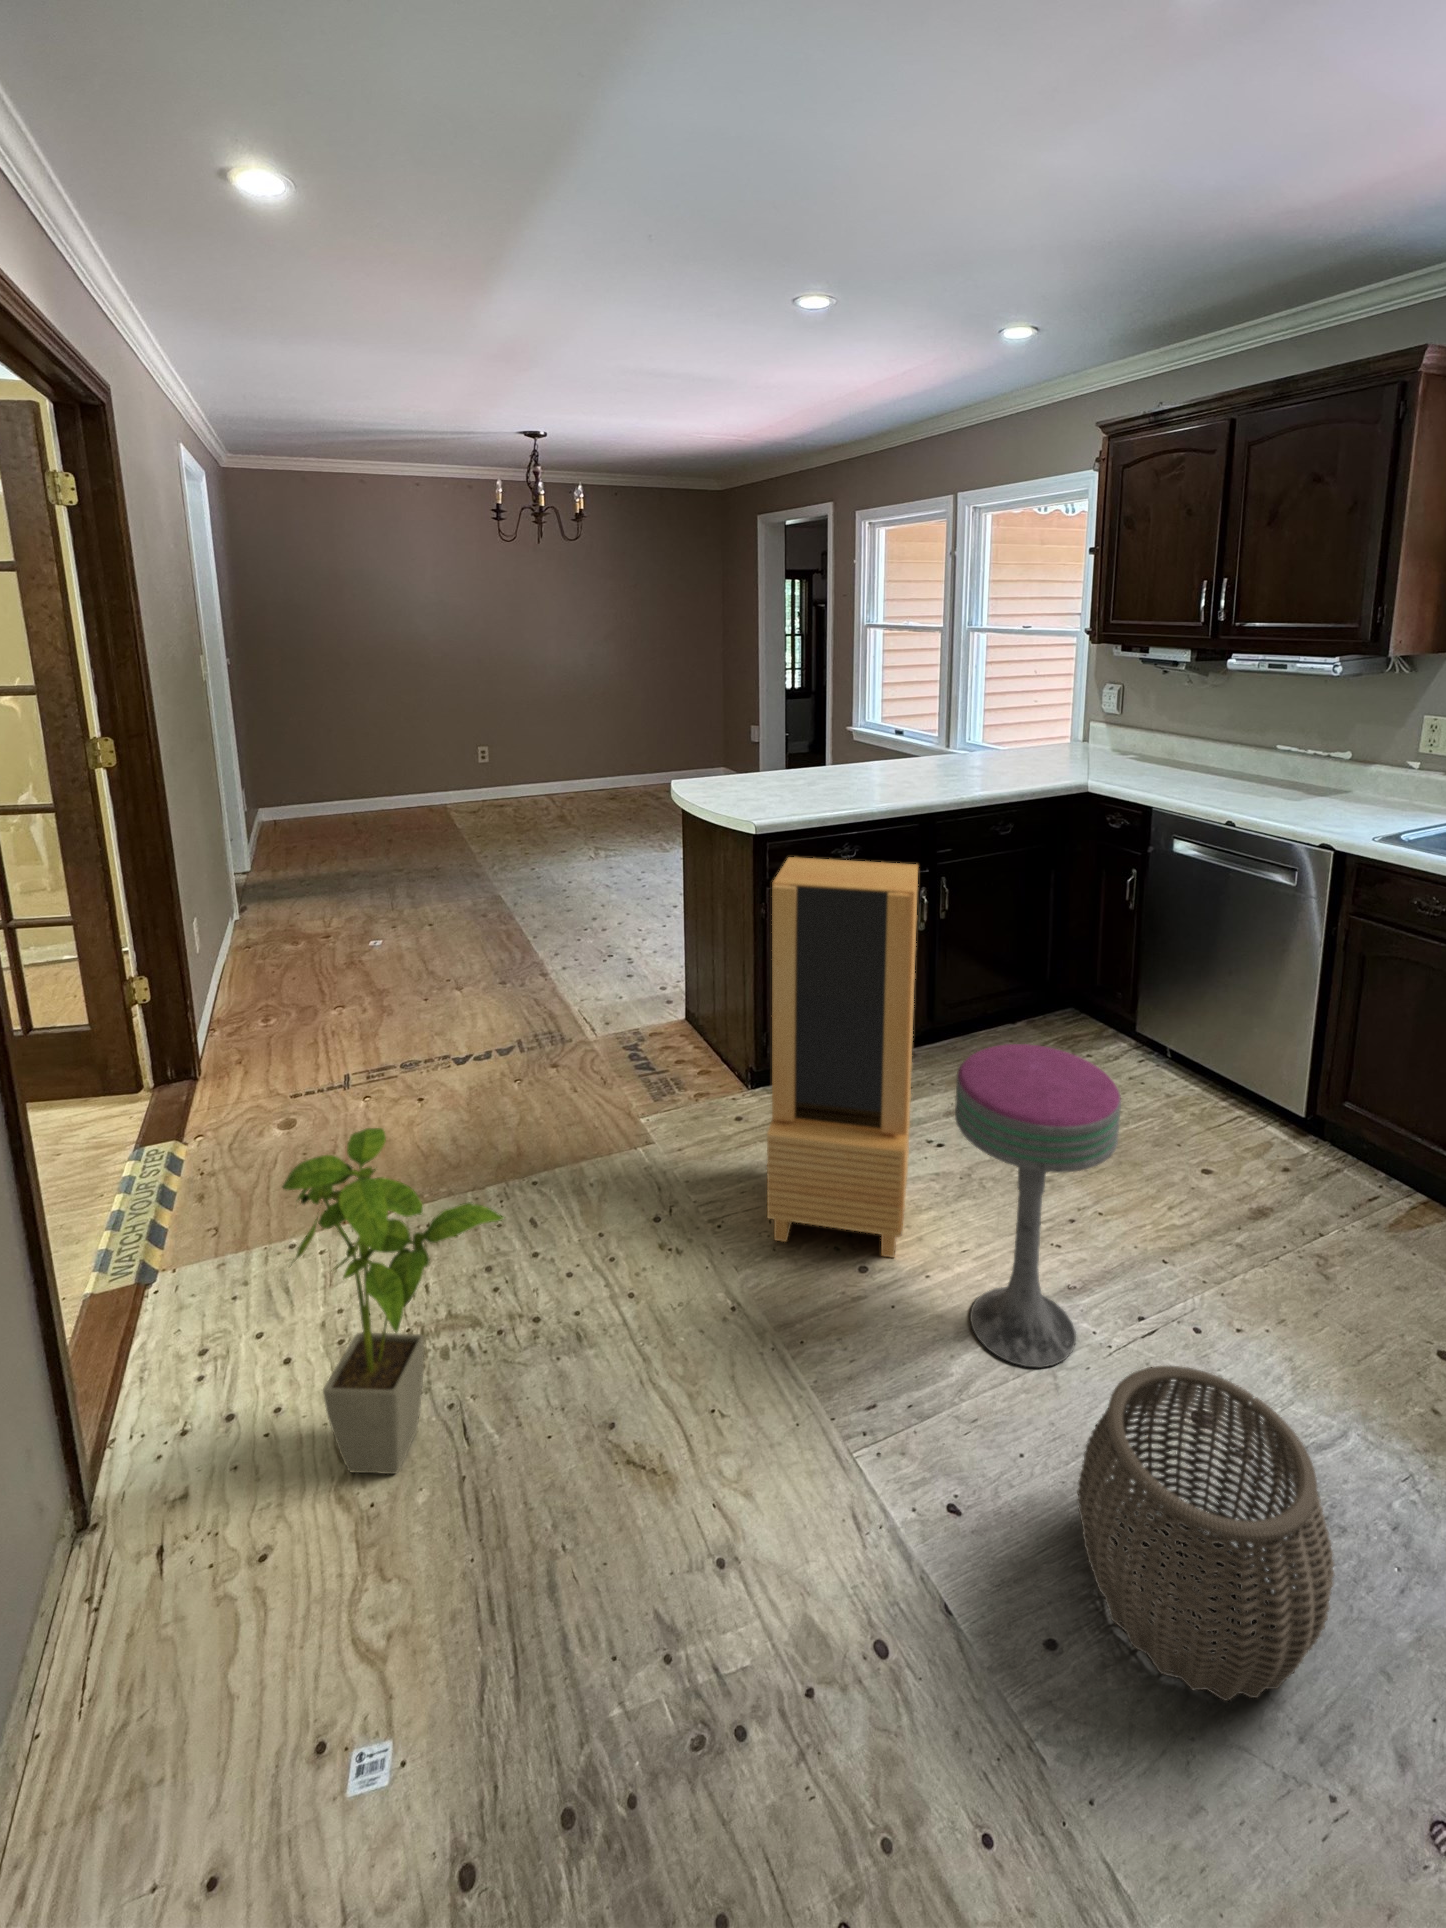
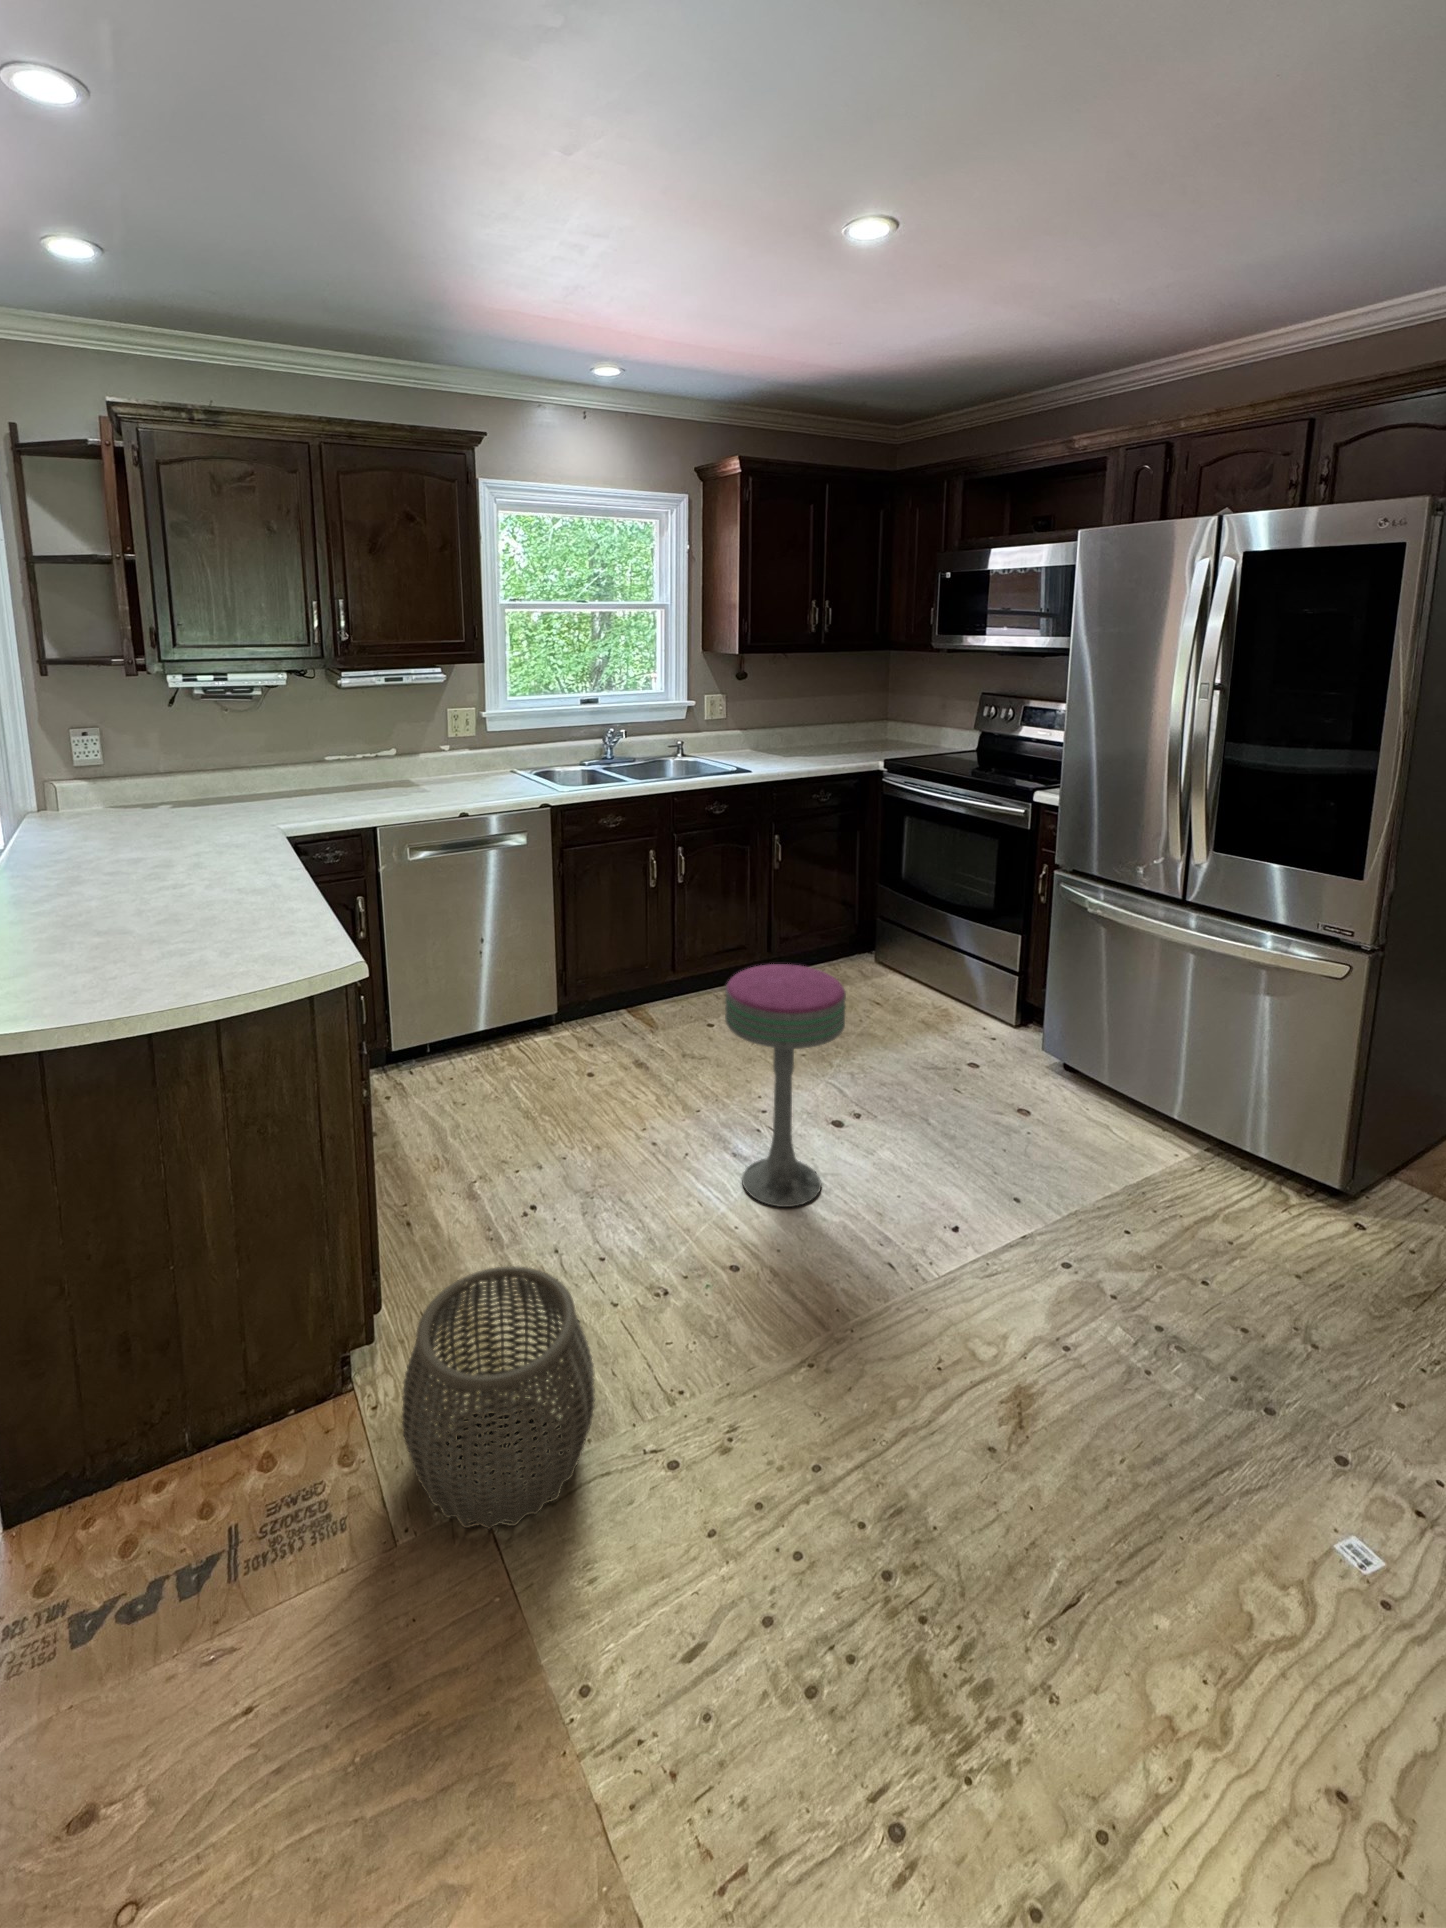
storage cabinet: present [767,857,918,1258] -> none [573,896,728,1337]
house plant: present [282,1128,504,1474] -> none [1032,1265,1312,1745]
woven basket: present [1077,1366,1334,1701] -> present [402,1267,595,1529]

